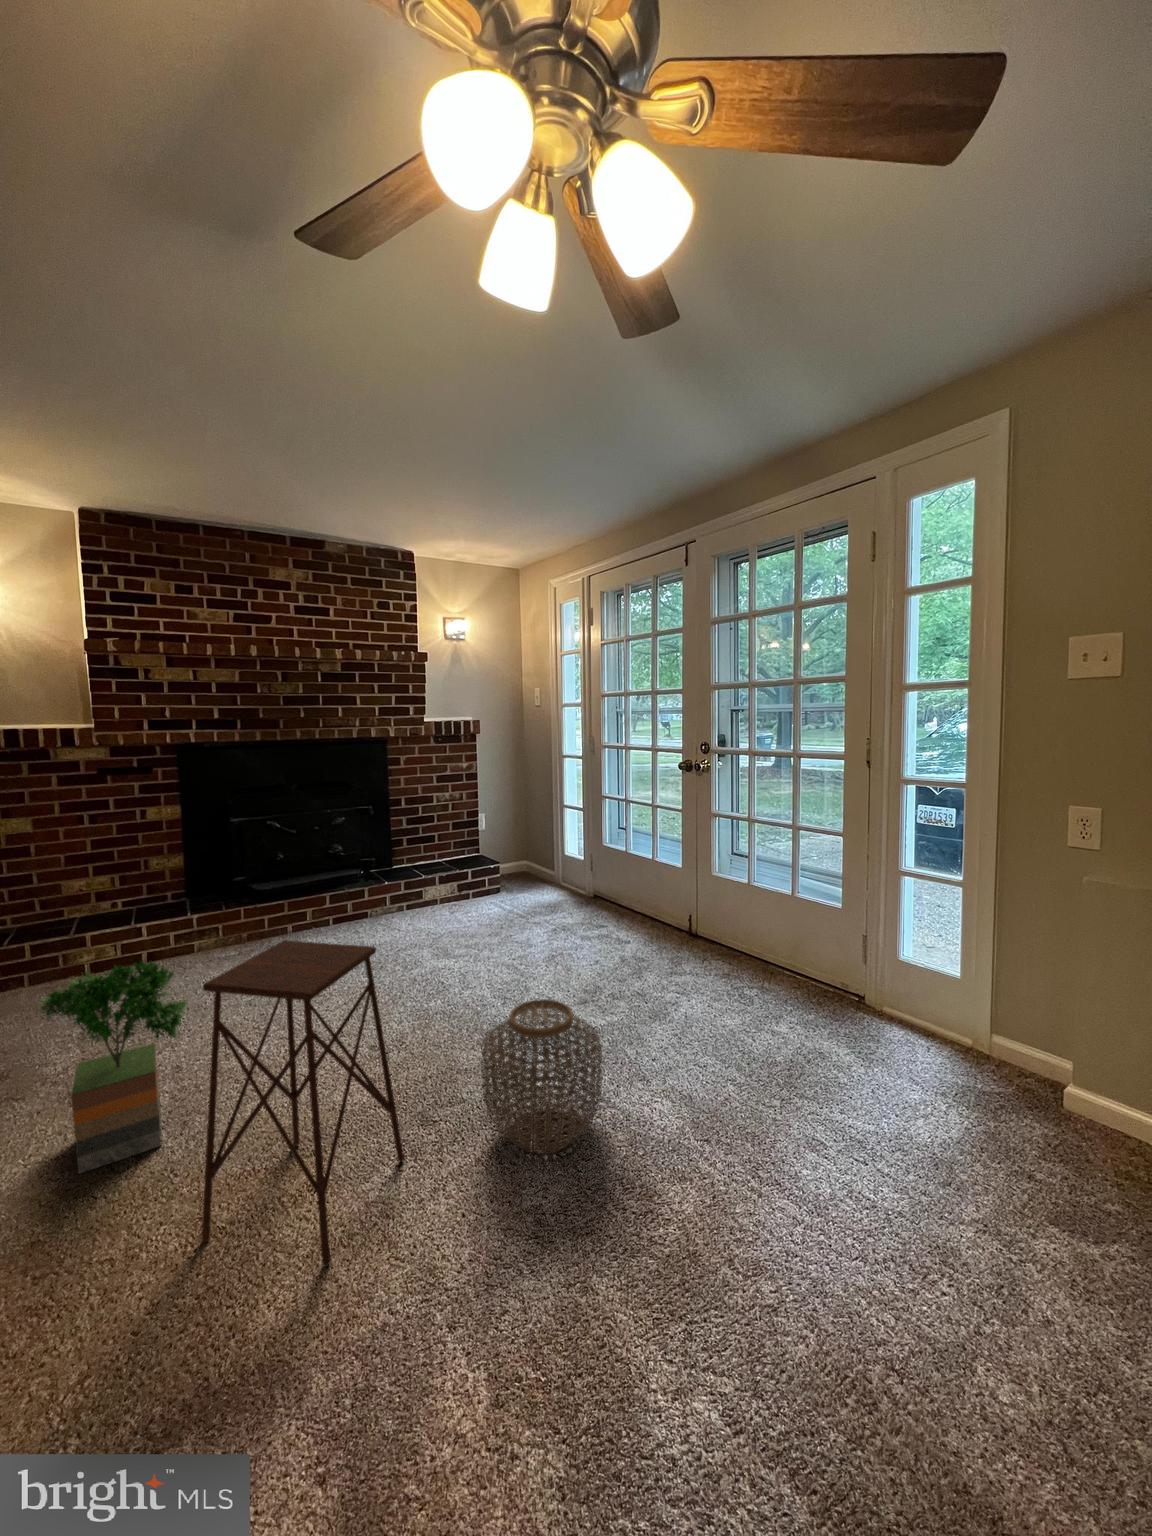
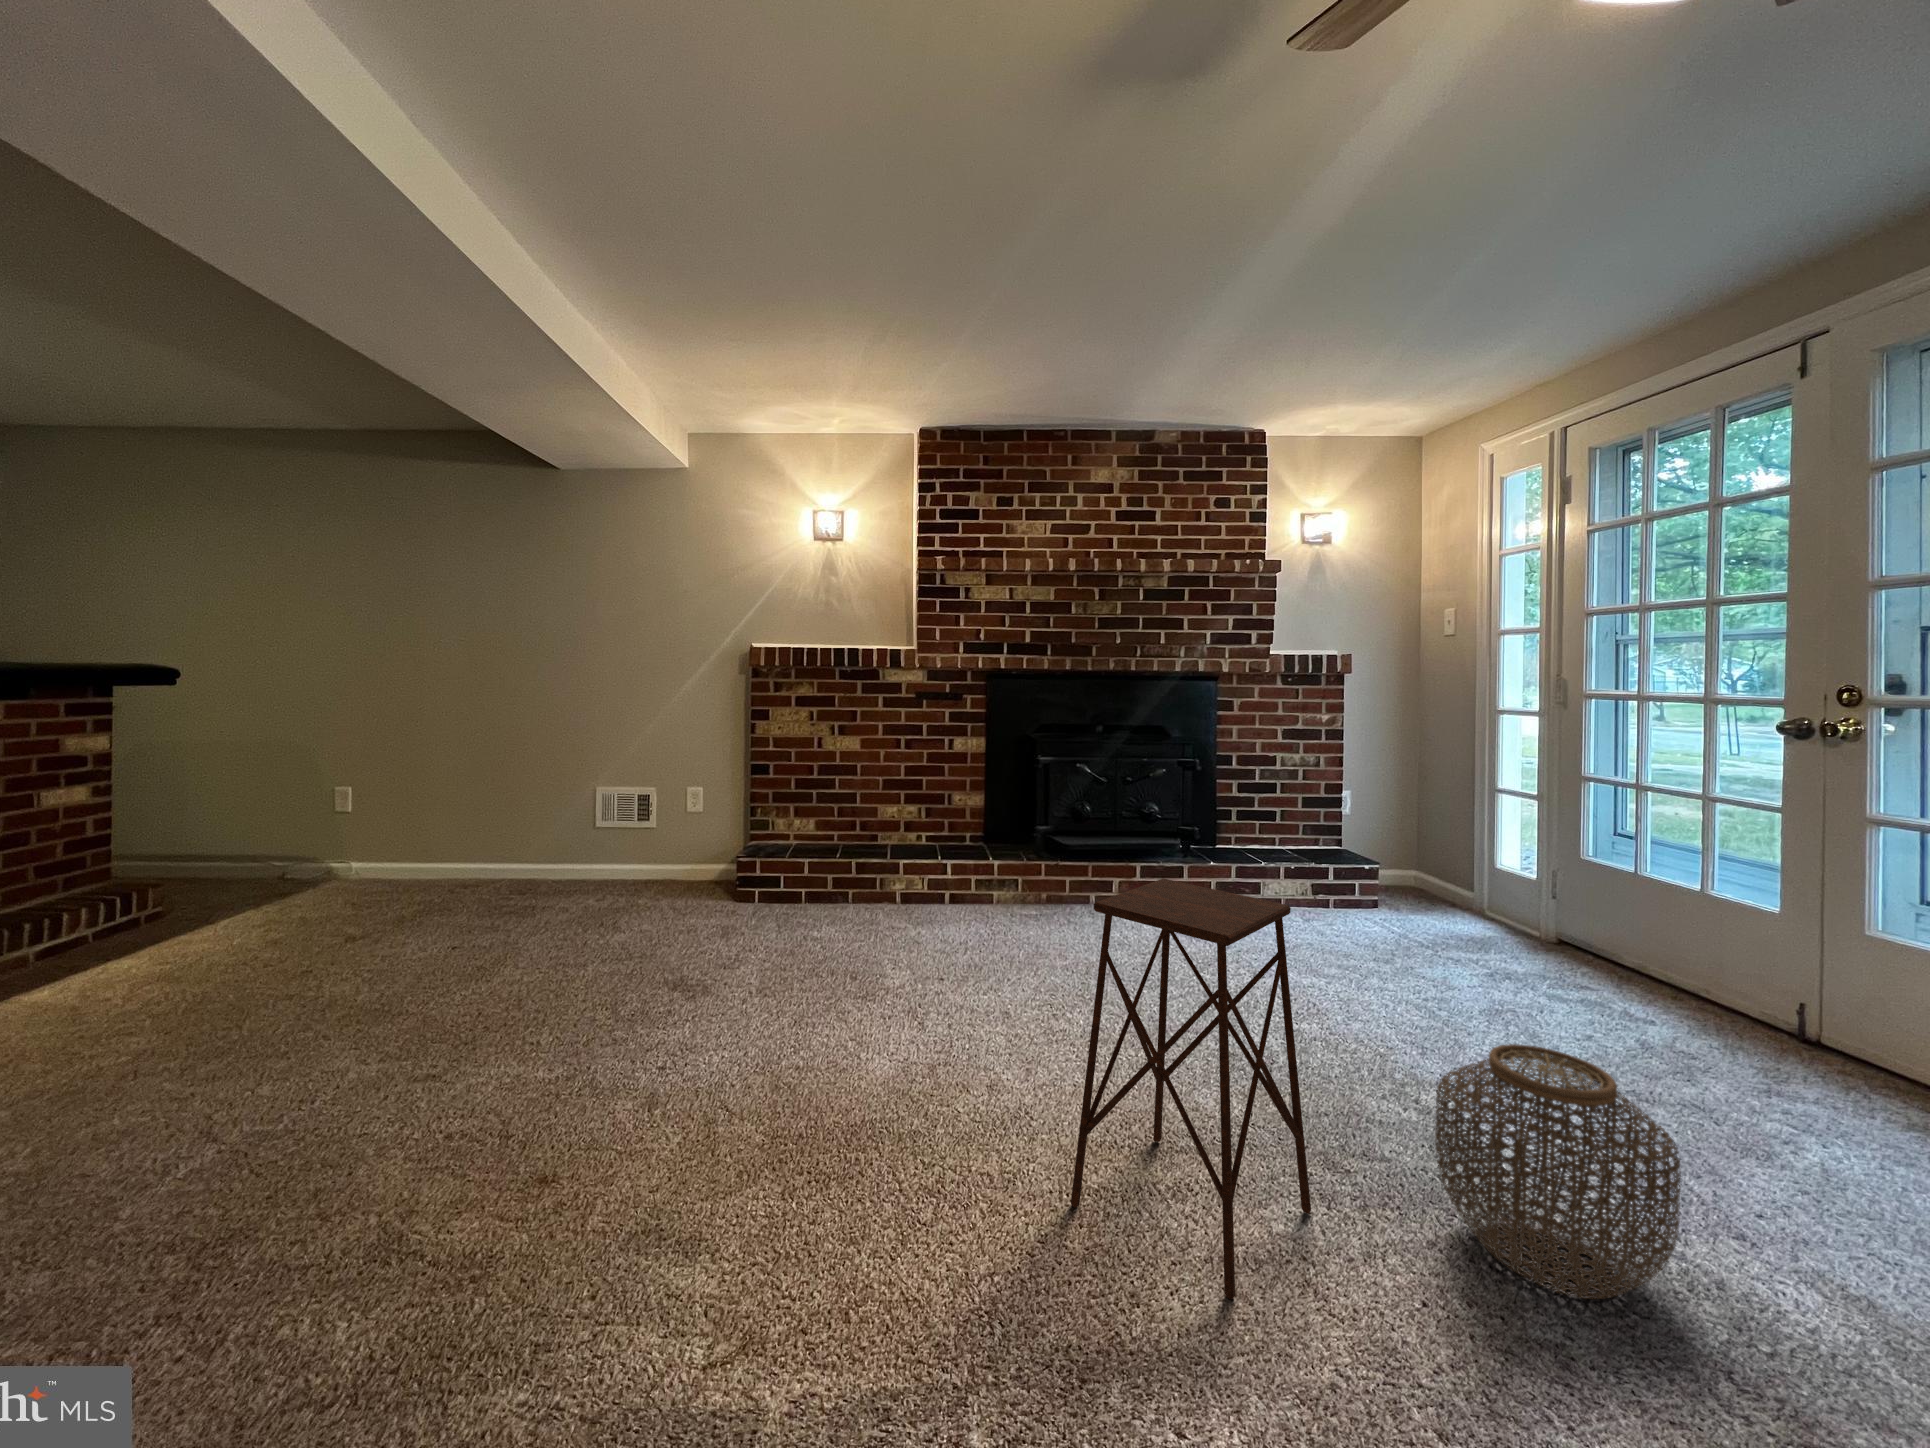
potted tree: present [38,961,187,1174] -> none [908,877,1040,1089]

